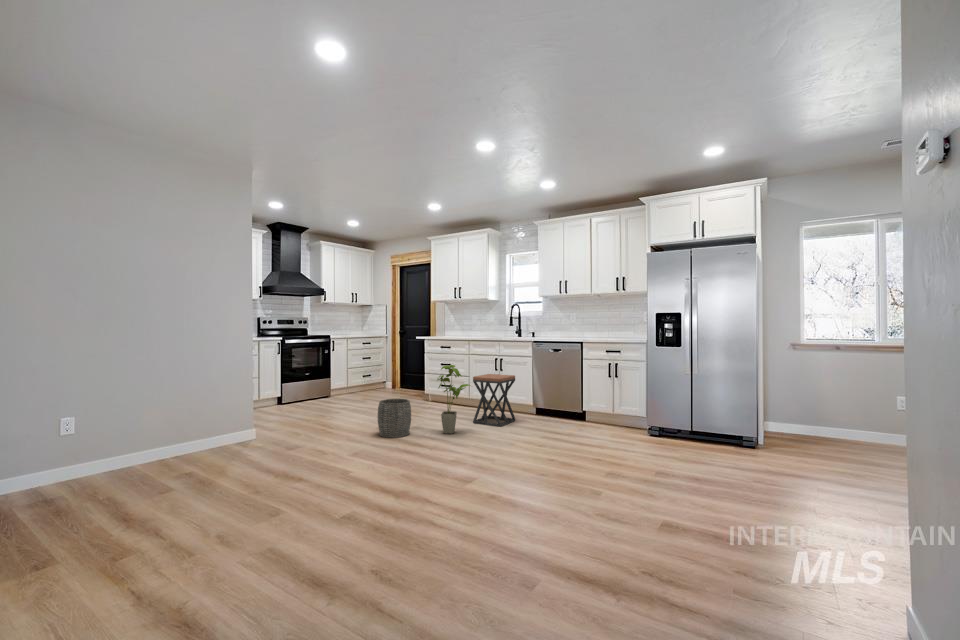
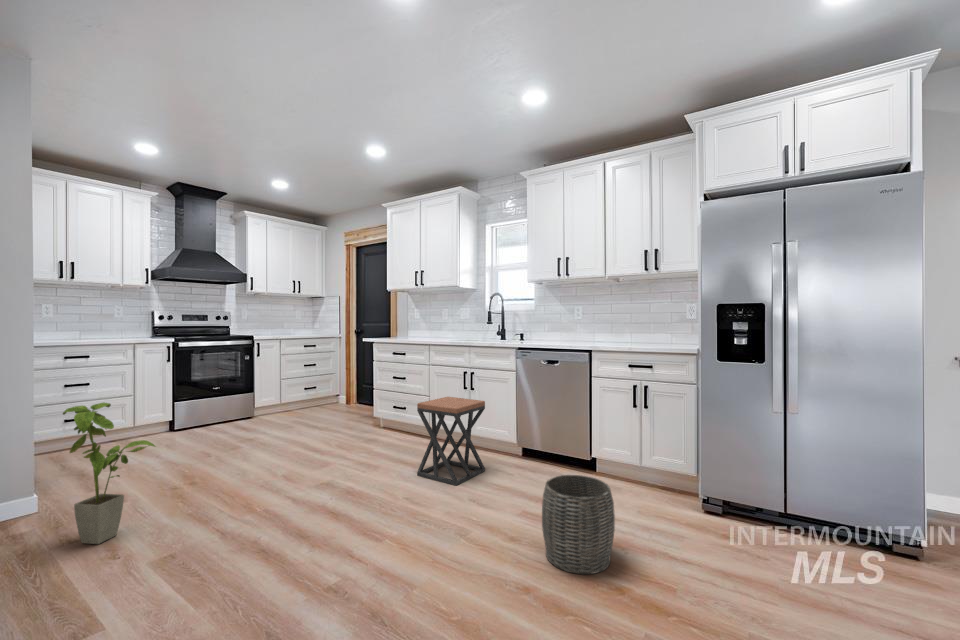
house plant: present [437,365,470,434] -> present [63,402,155,544]
woven basket: present [378,399,411,438] -> present [542,475,615,574]

